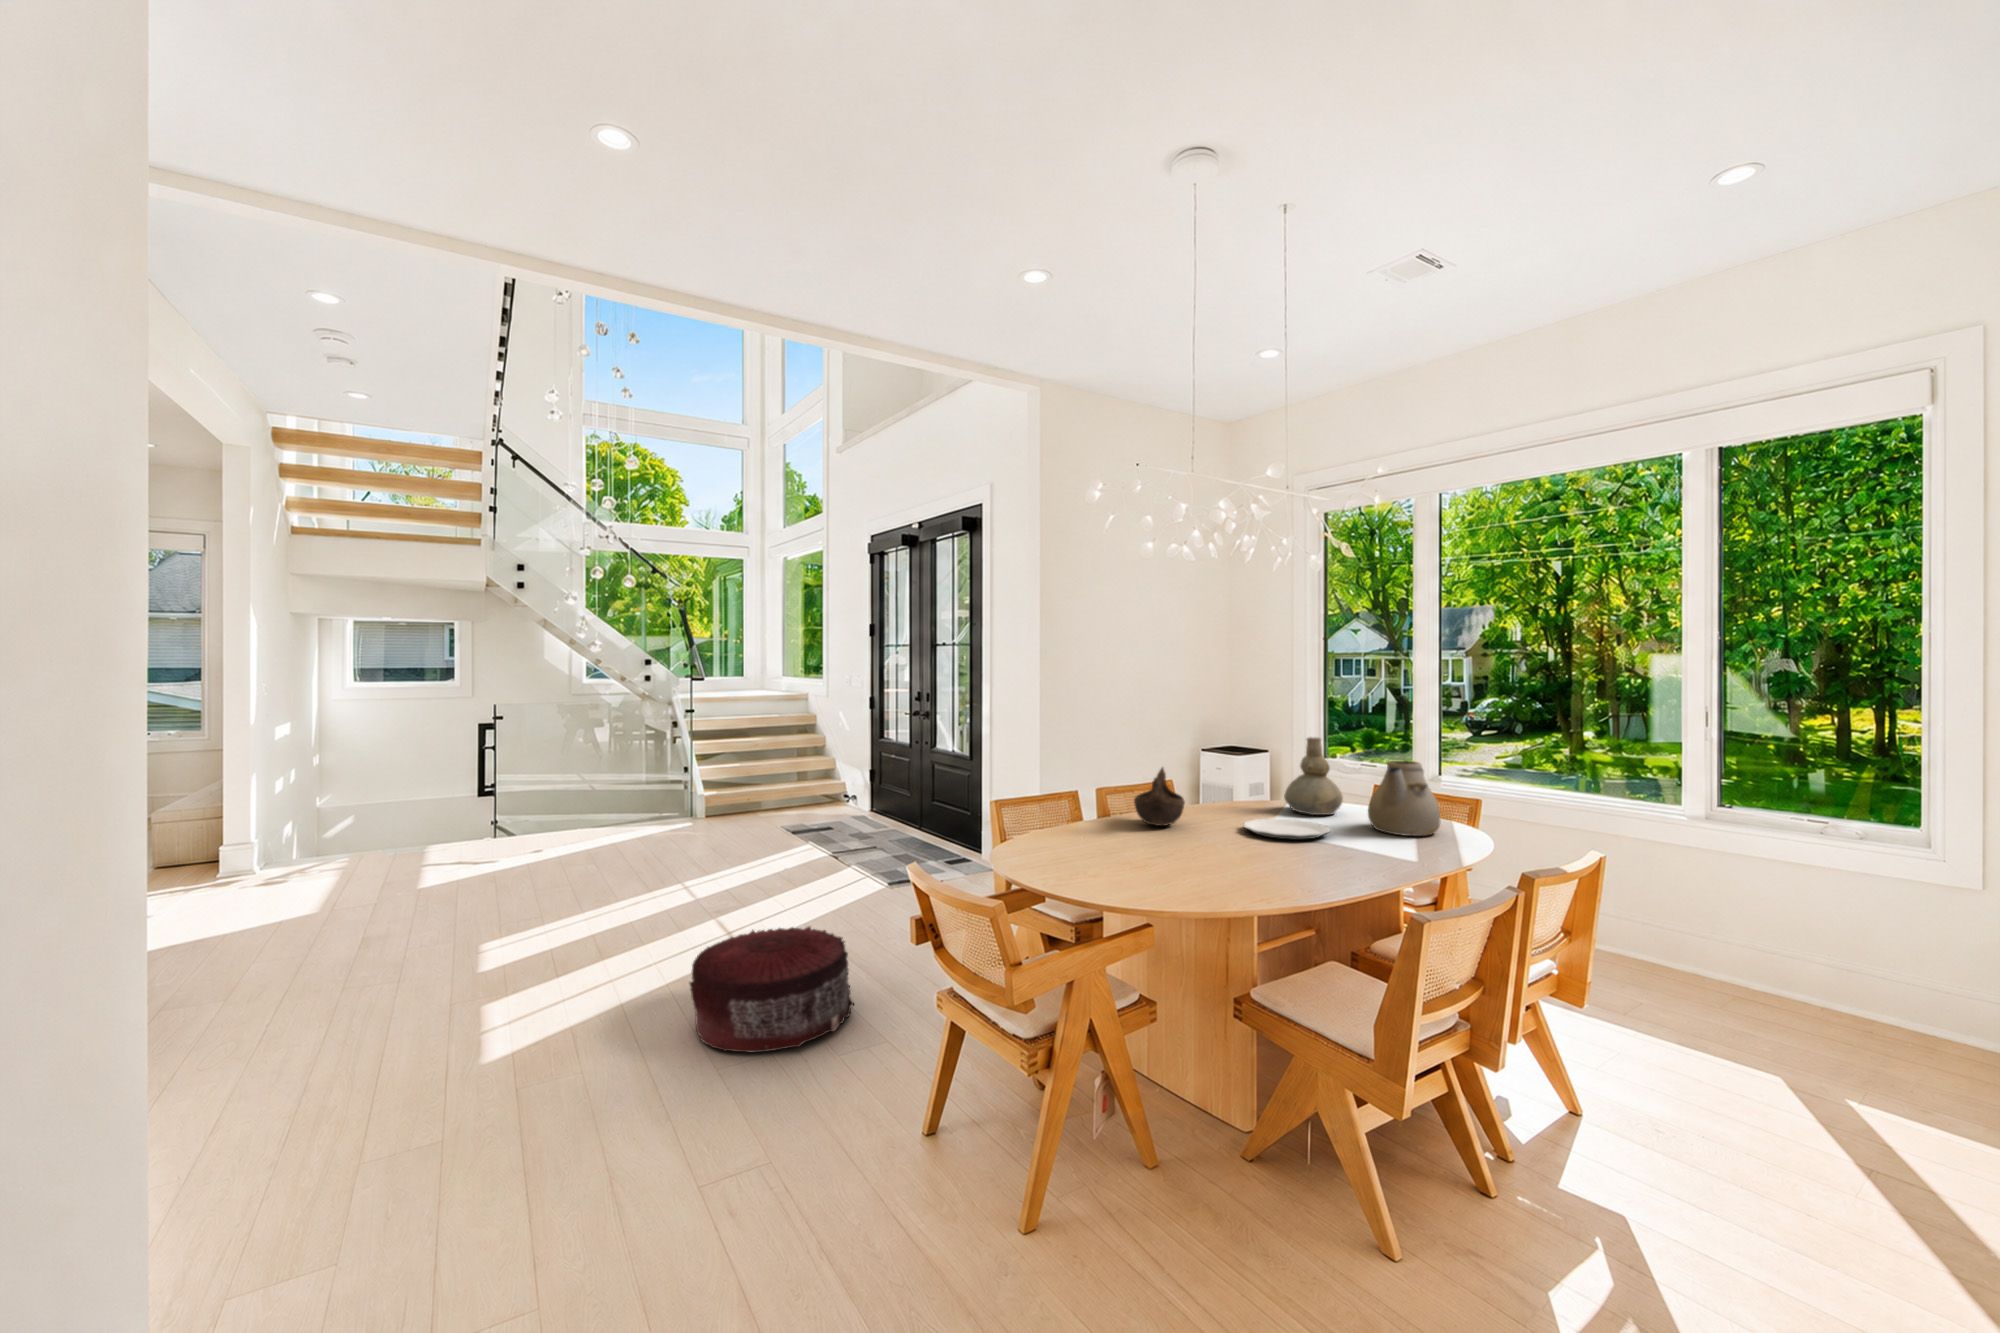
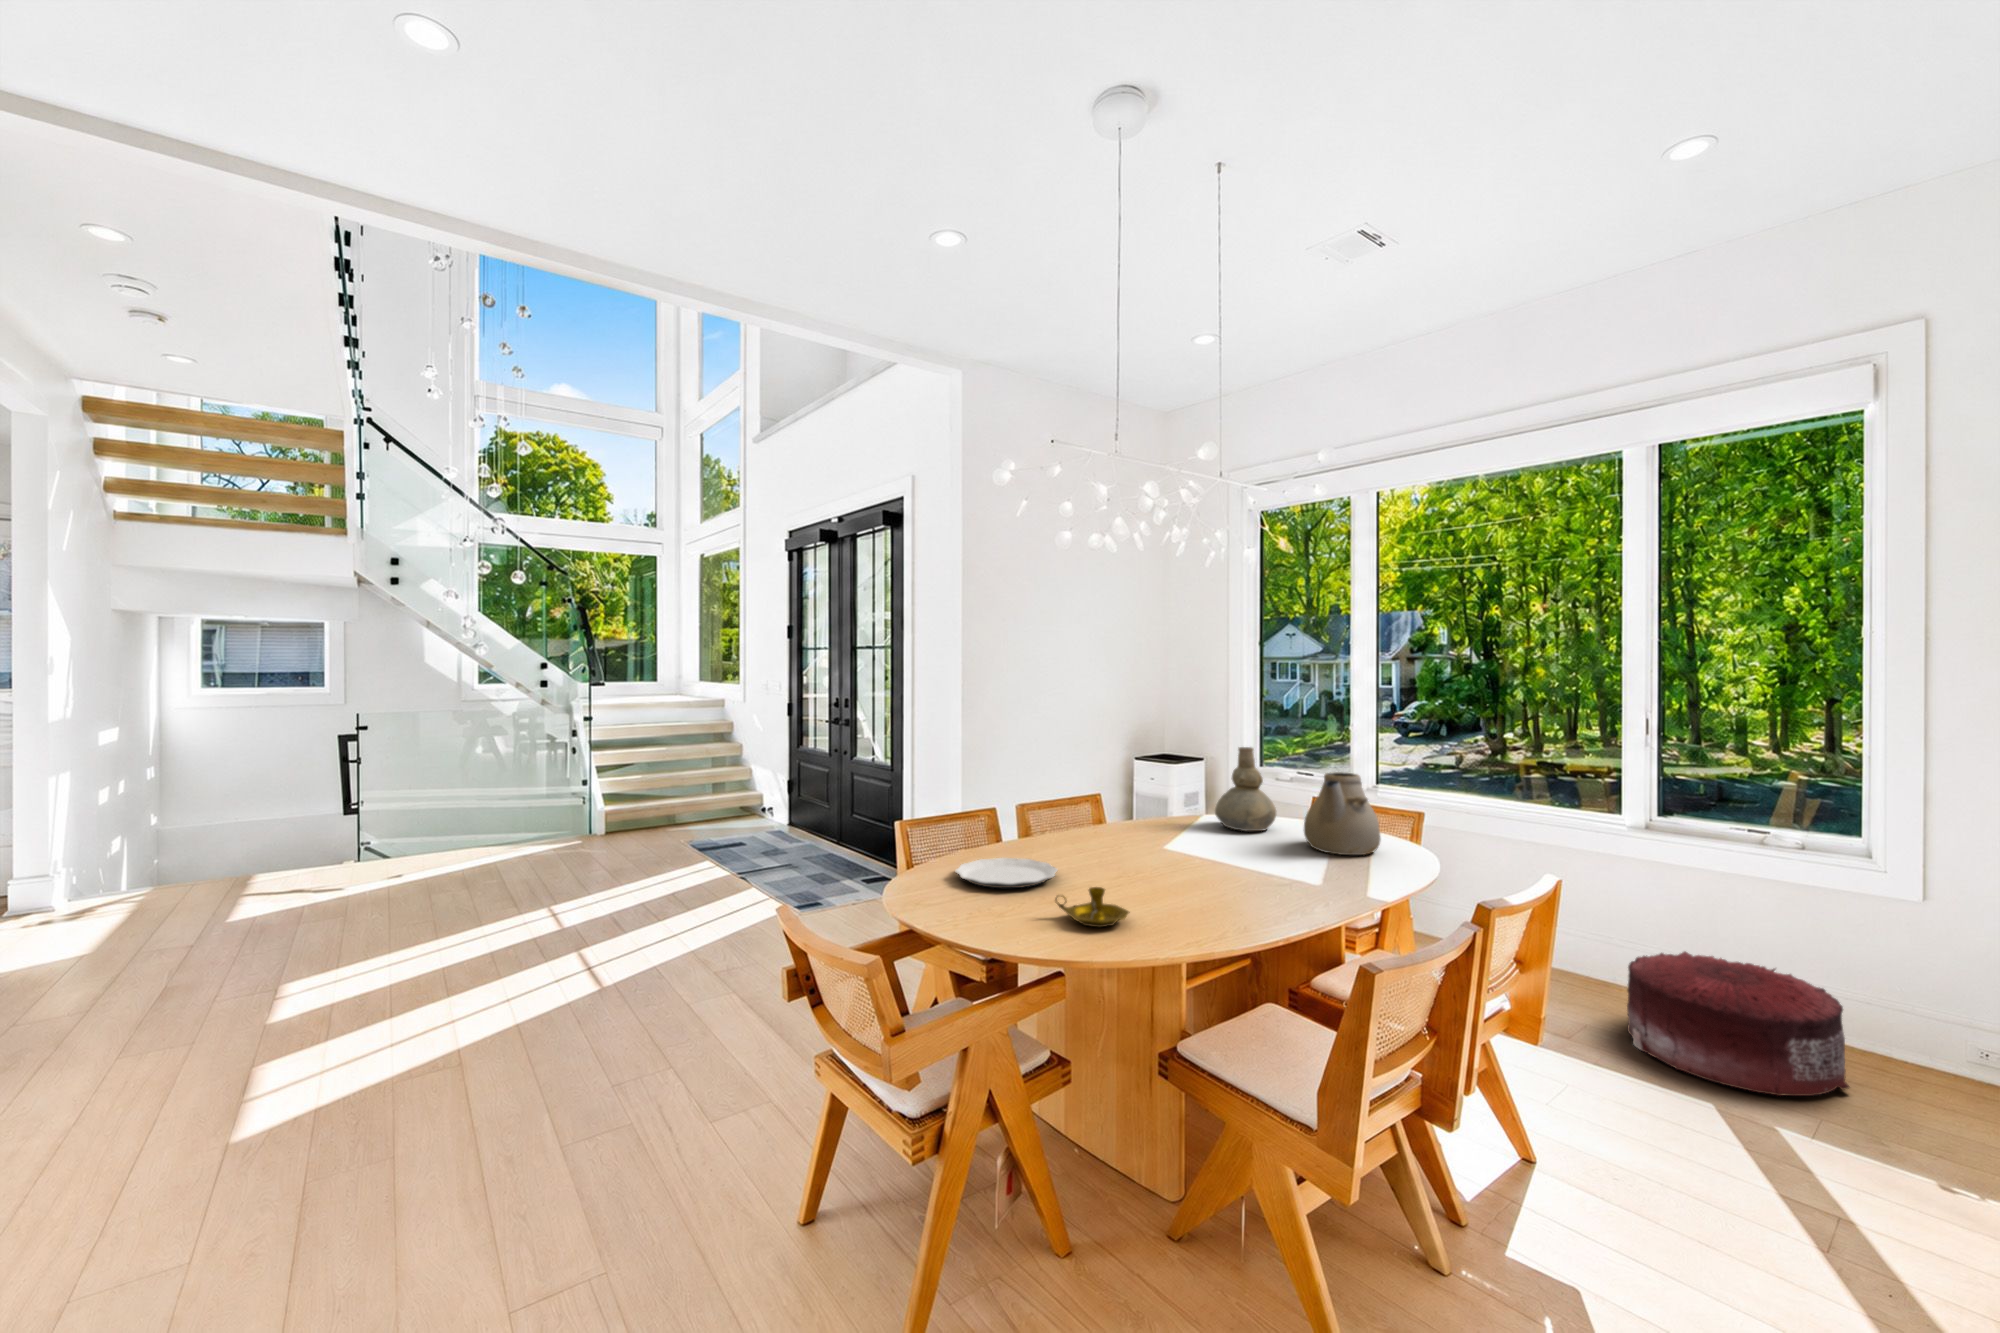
decorative bowl: present [1134,768,1185,826] -> none [1051,781,1107,847]
plate: present [1244,818,1330,840] -> present [955,858,1057,888]
candlestick: none [1143,854,1209,888] -> present [1055,887,1129,927]
pouf: present [690,927,854,1053] -> present [1627,951,1849,1096]

